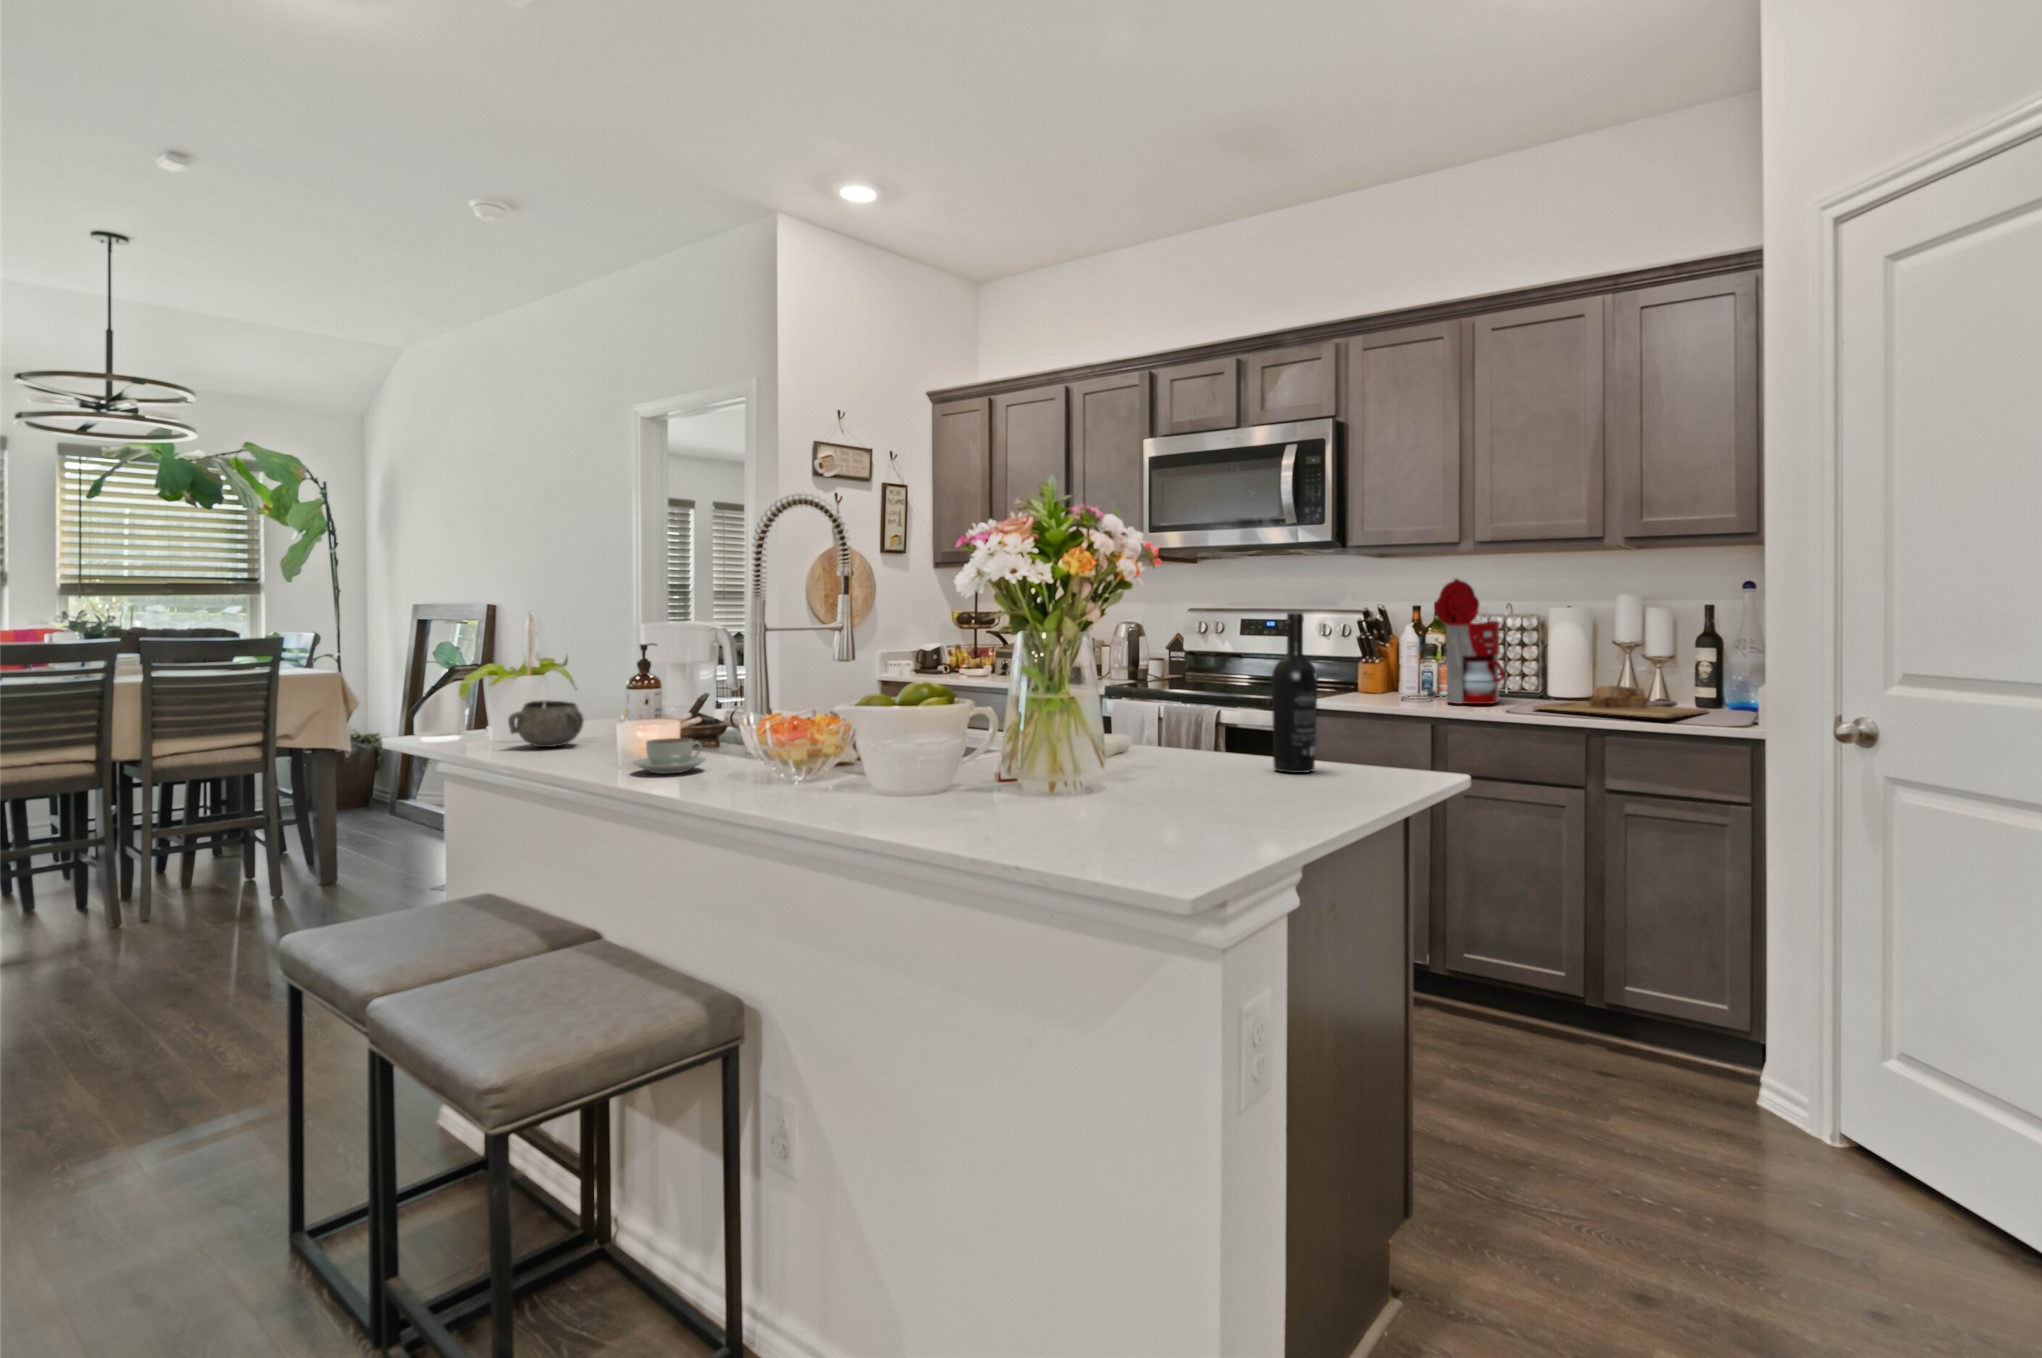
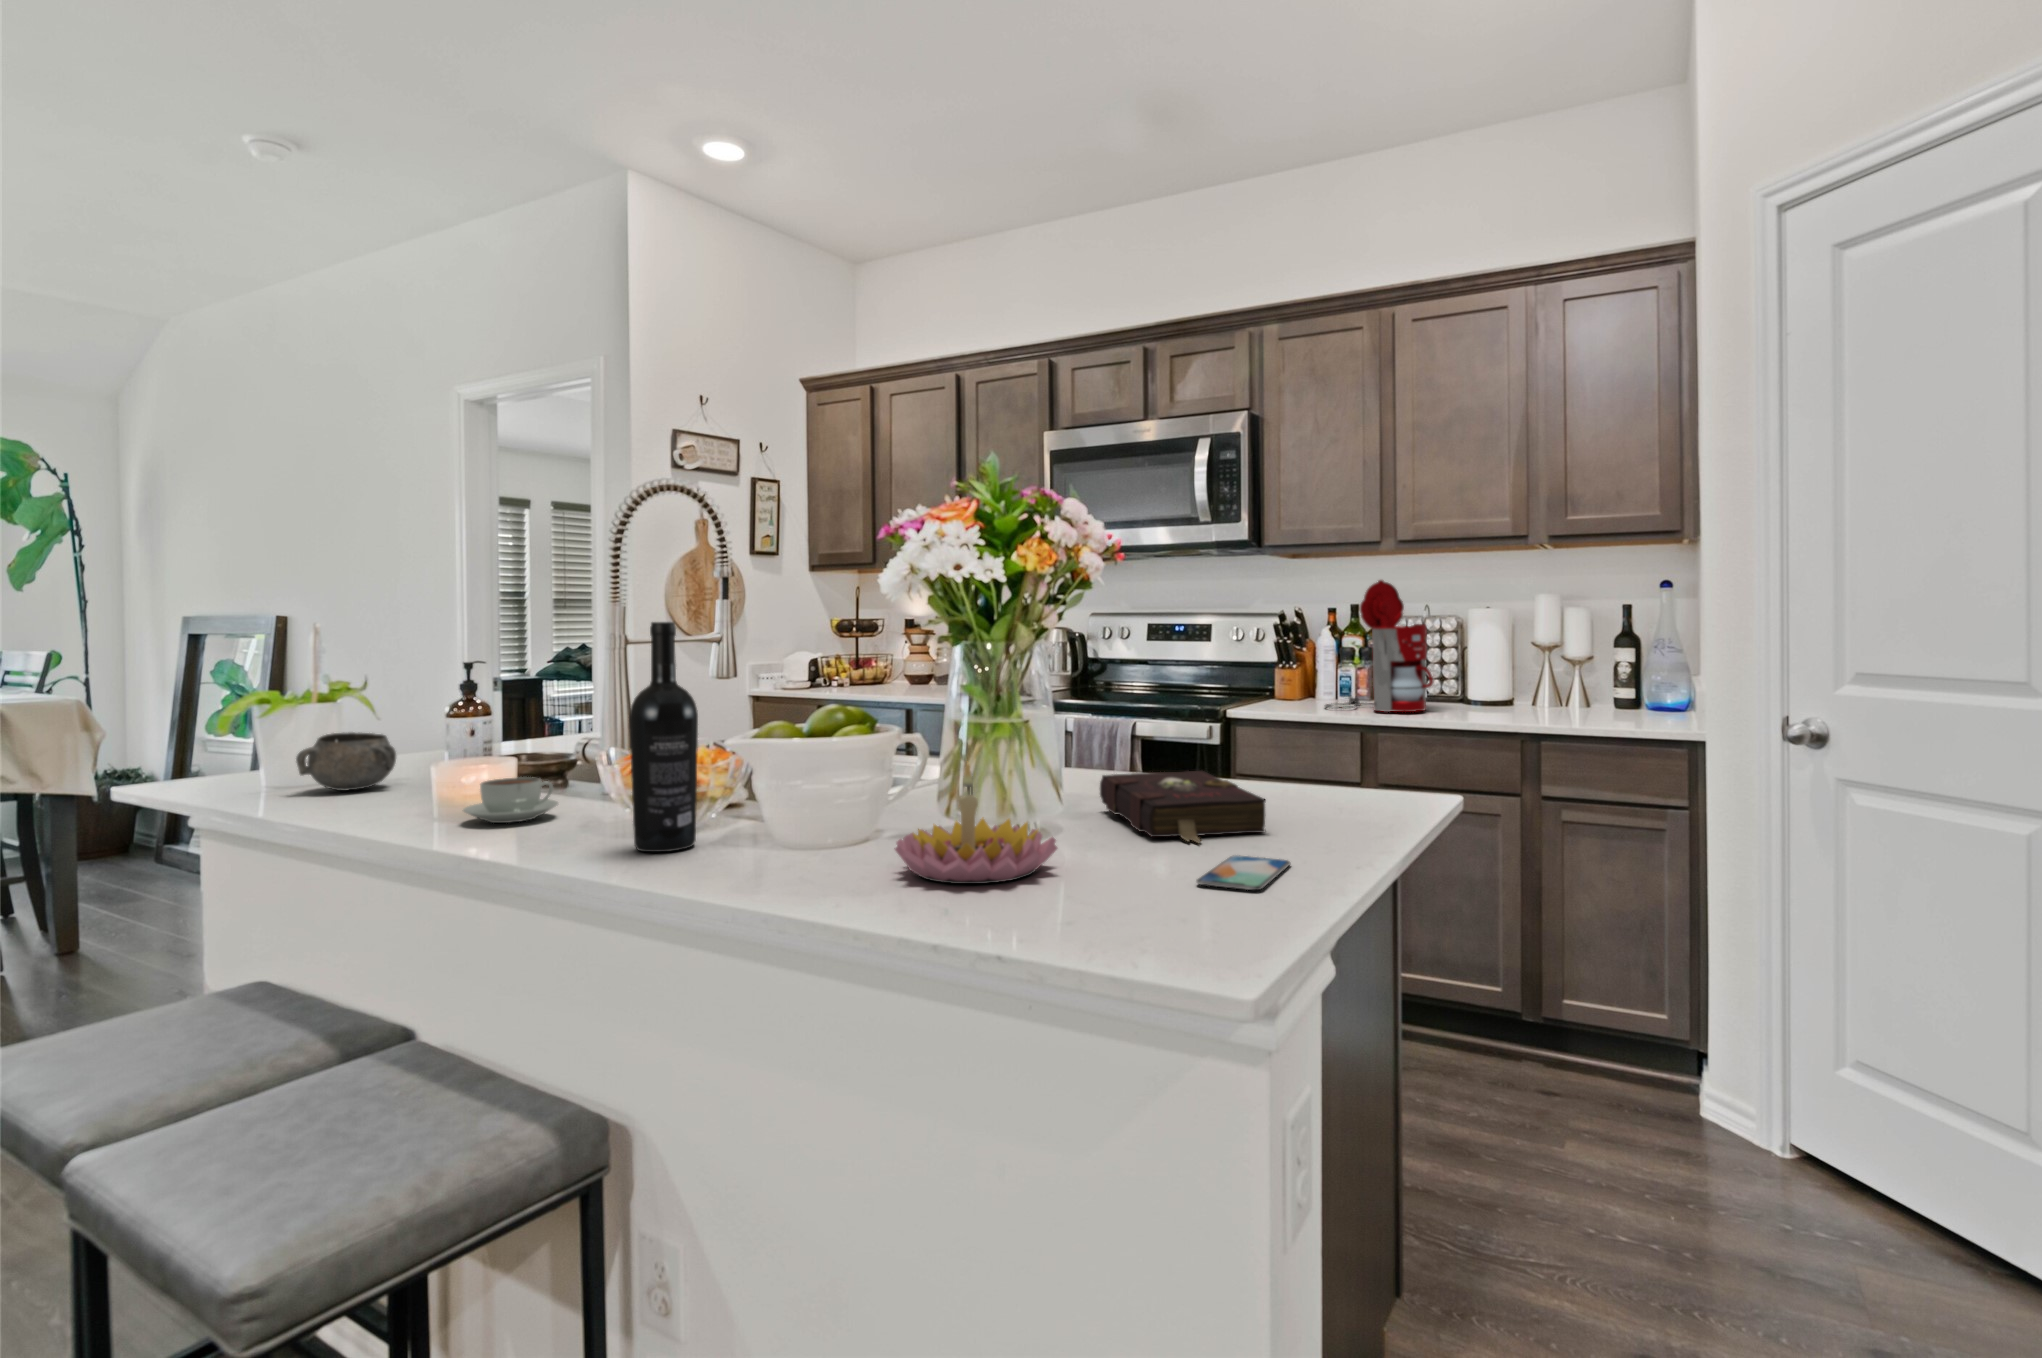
wine bottle: present [1272,613,1318,773] -> present [629,622,698,852]
cutting board: present [1533,685,1708,718] -> none [1465,690,1640,724]
candle holder: none [957,728,1091,827] -> present [895,764,1057,884]
book: none [1147,746,1280,805] -> present [1100,770,1266,843]
smartphone: none [1198,814,1286,839] -> present [1197,855,1290,890]

